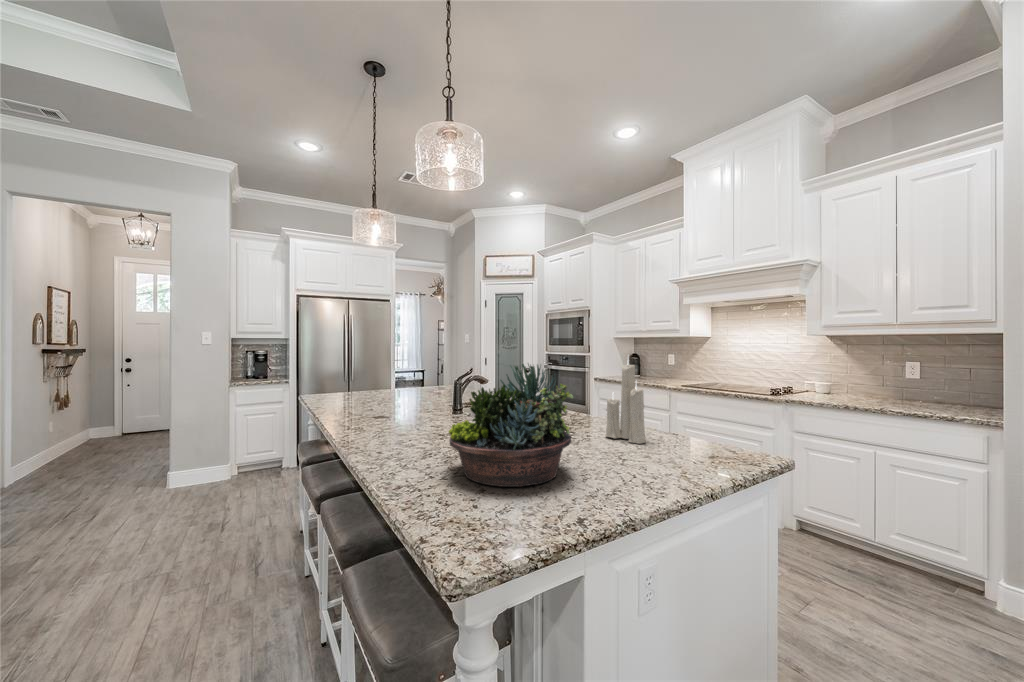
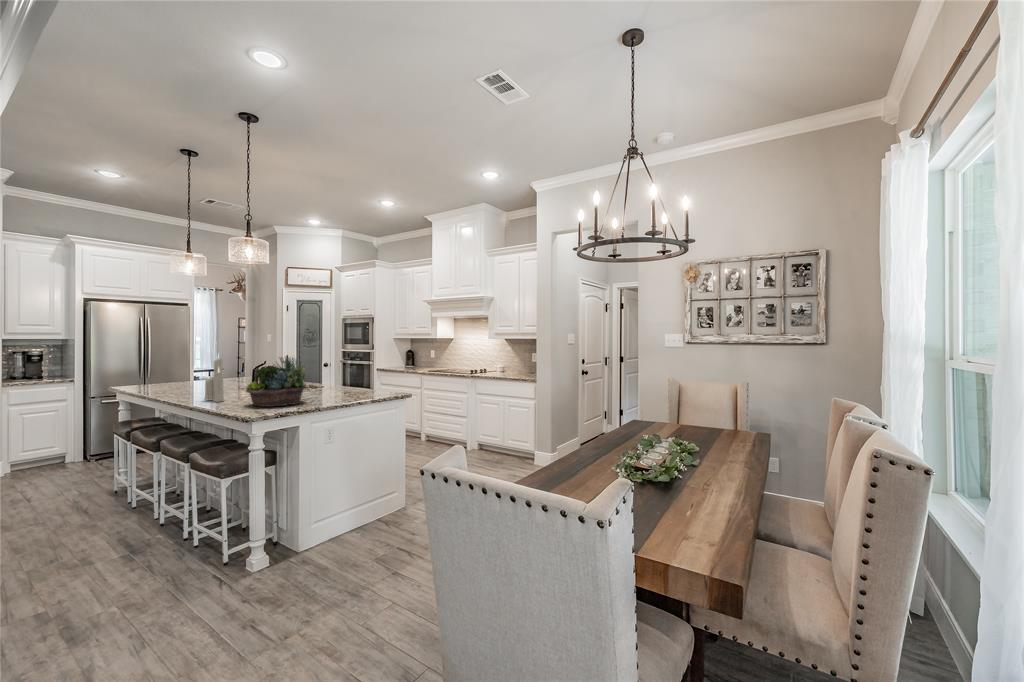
candle: present [605,358,646,444] -> present [204,356,224,402]

